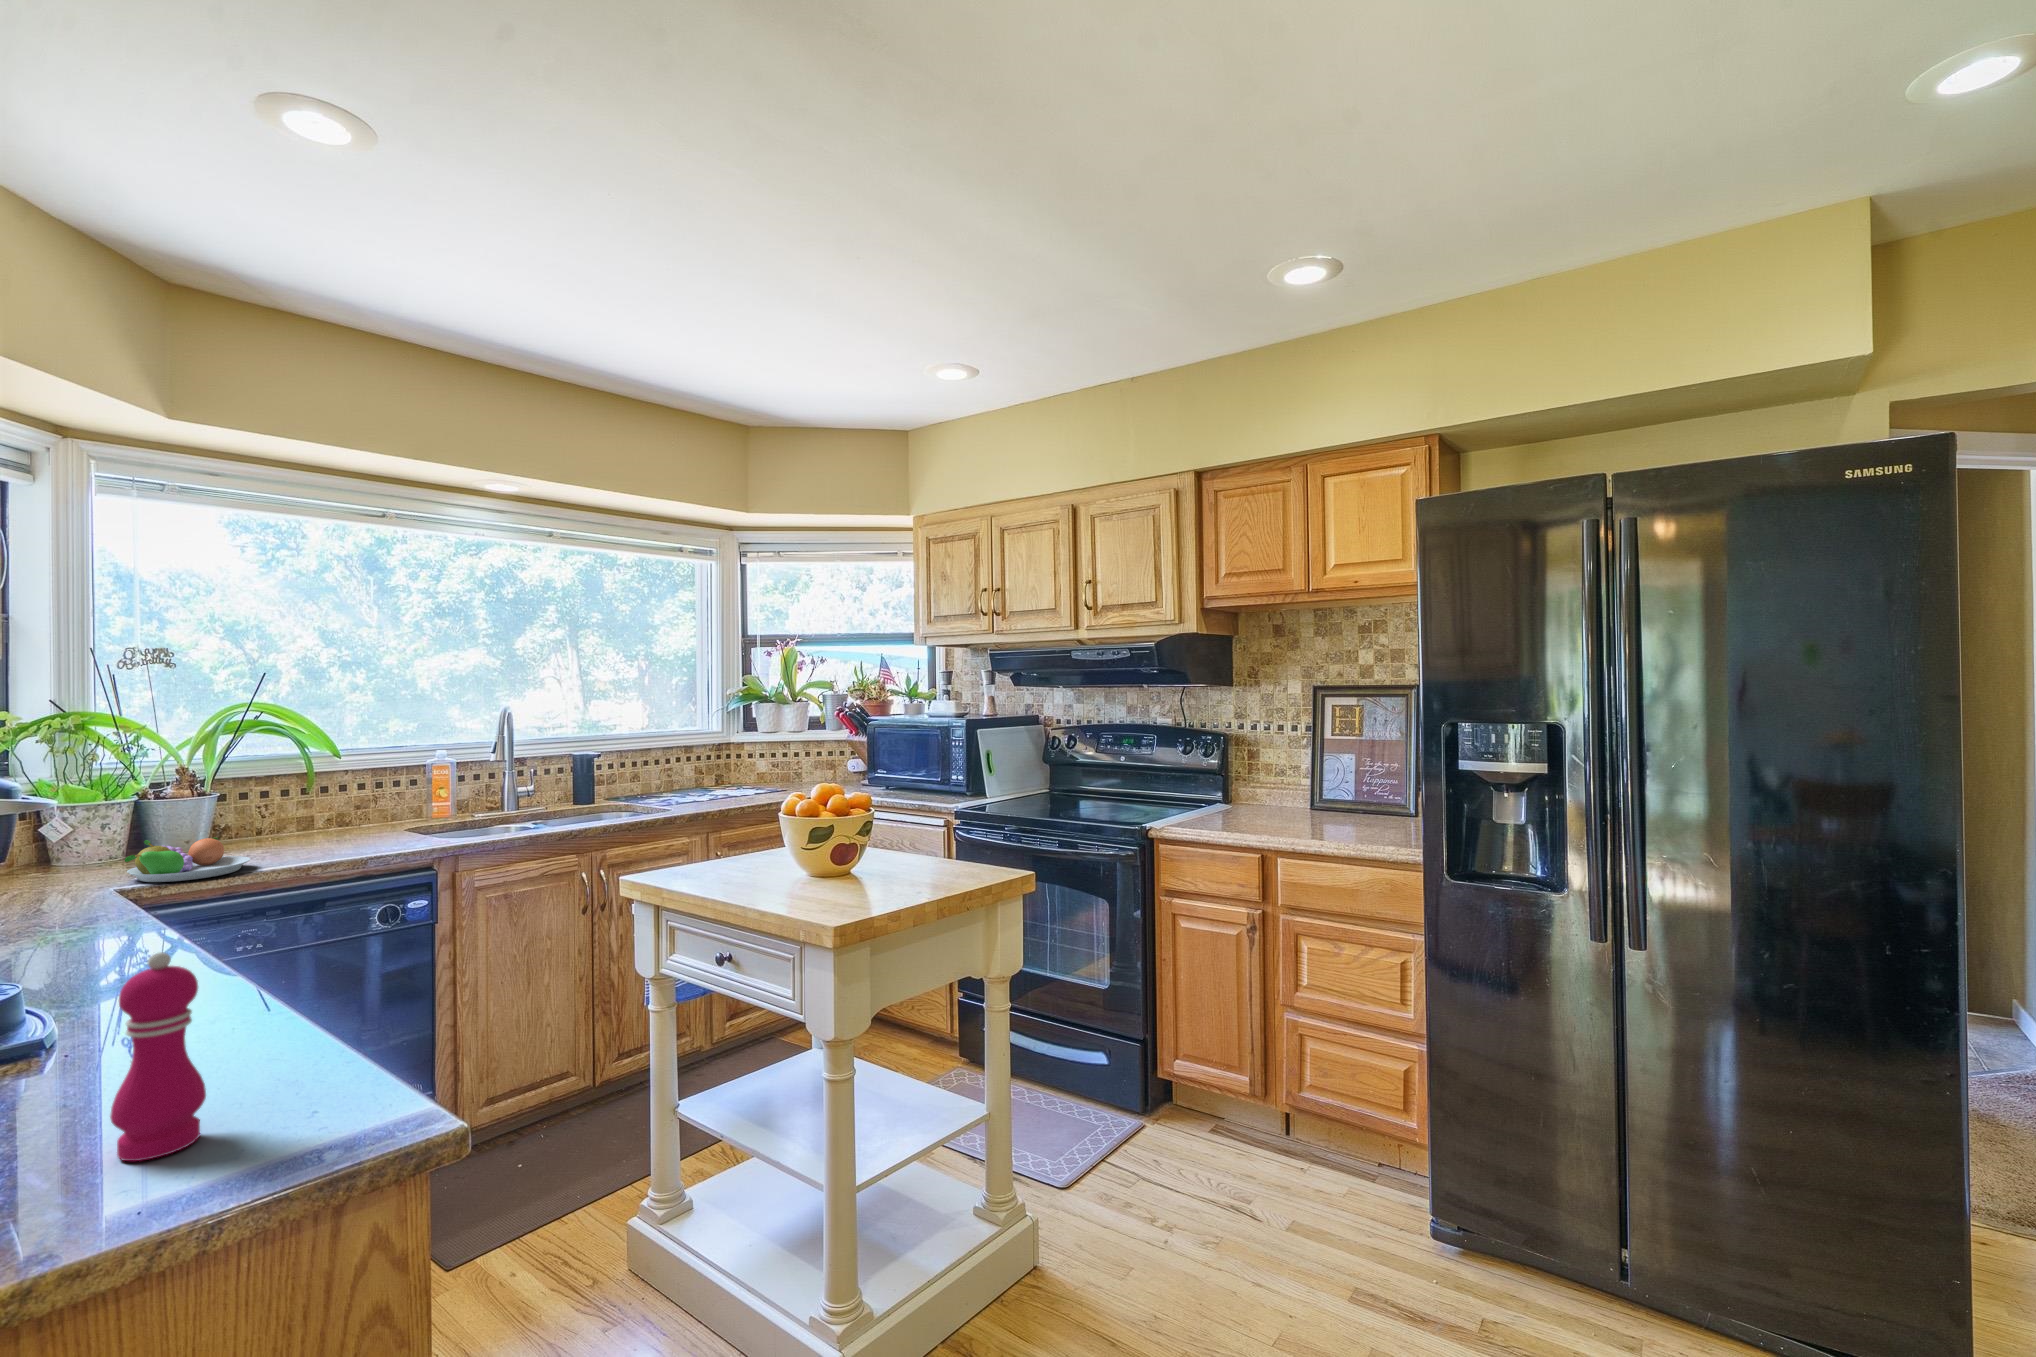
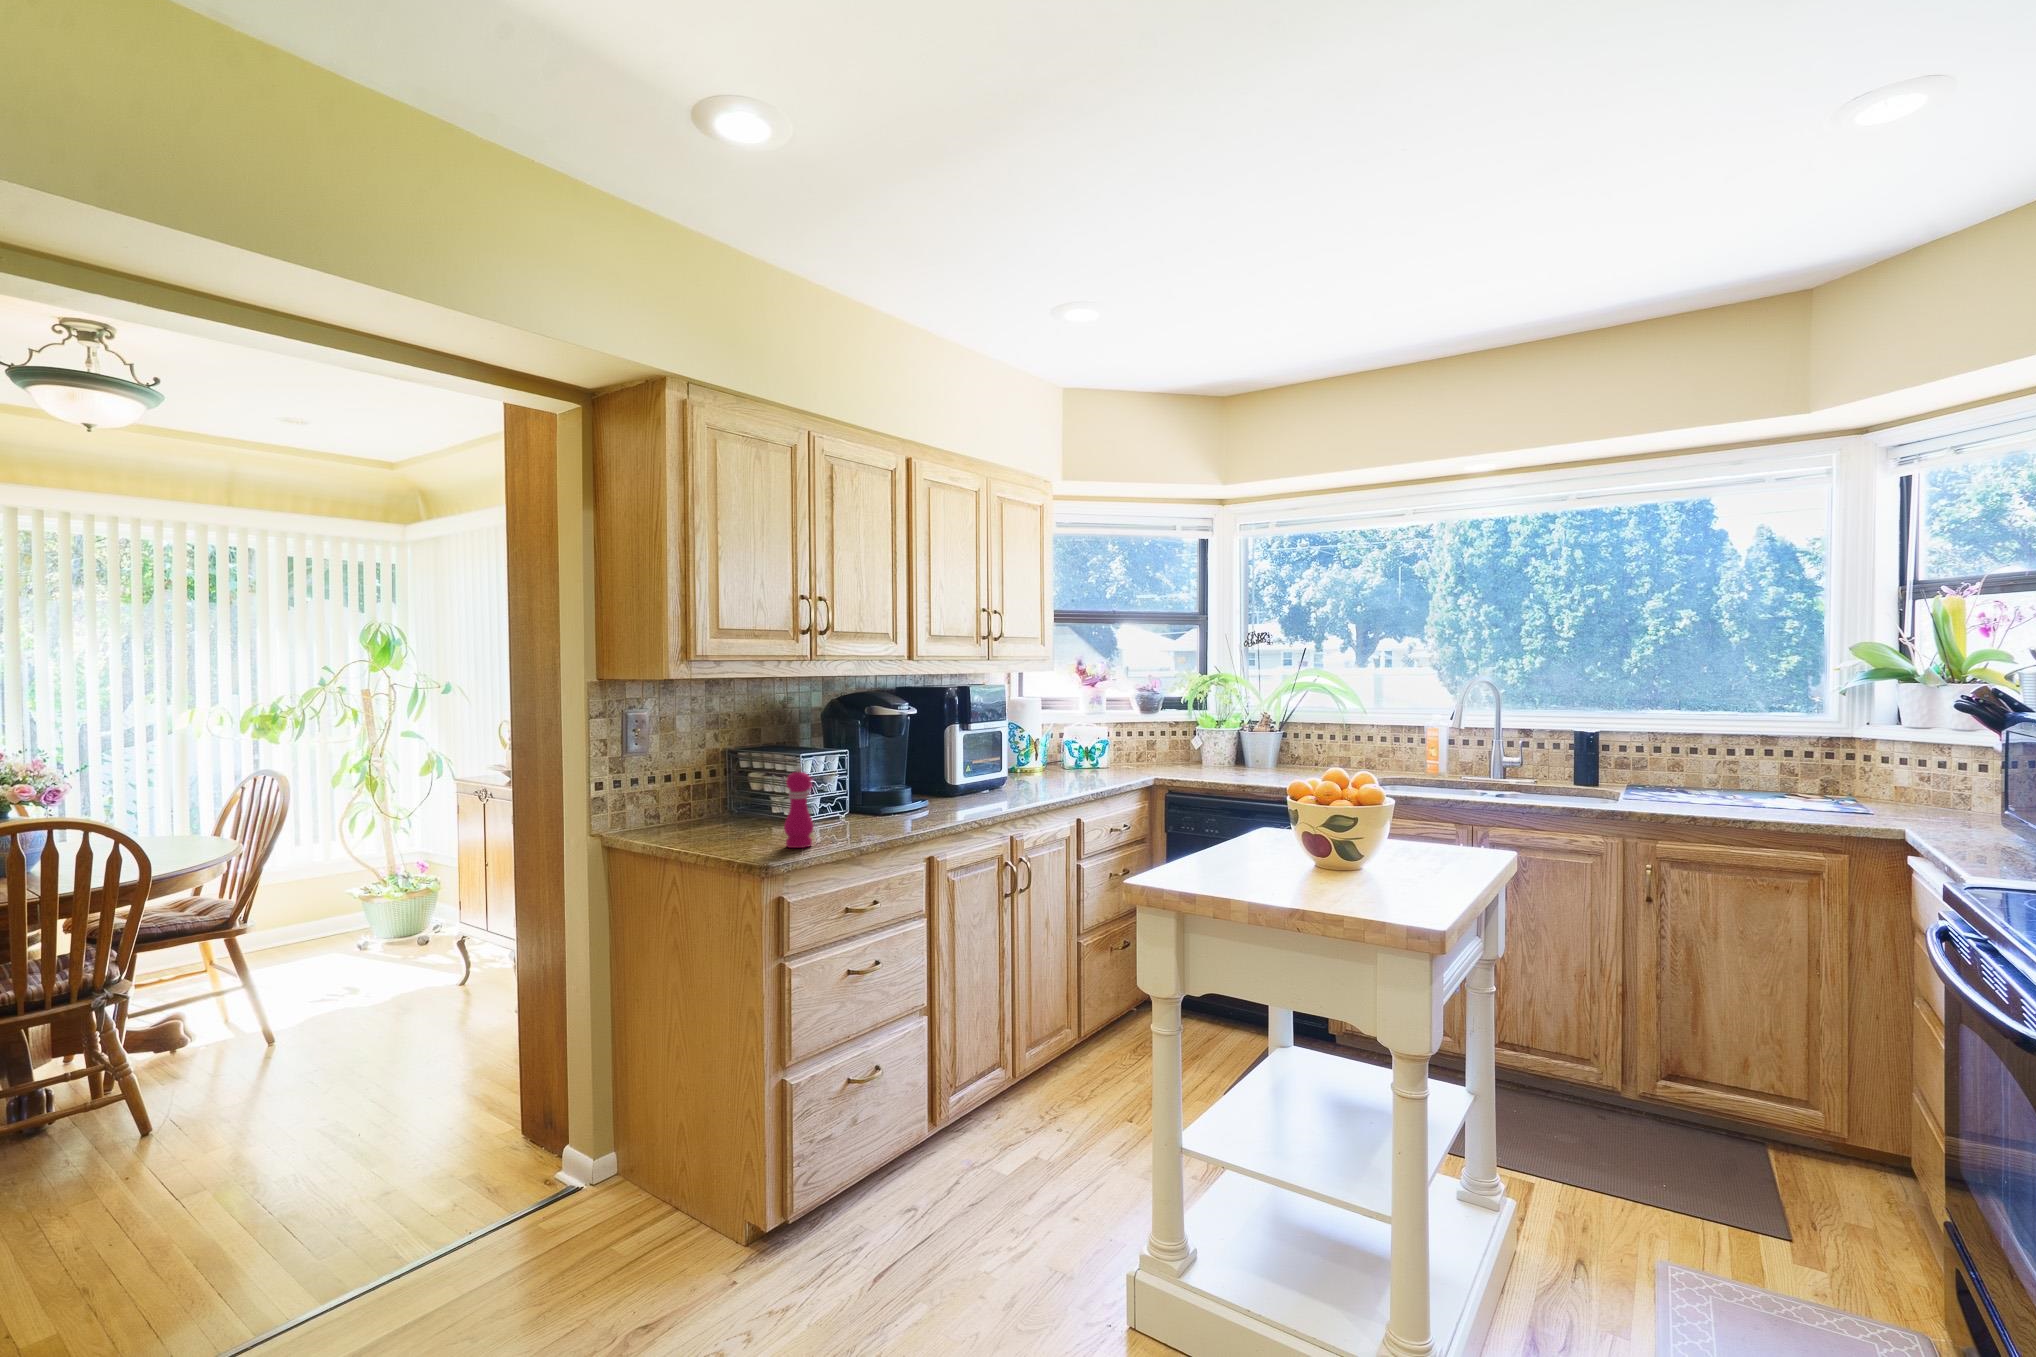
fruit bowl: present [125,837,250,882] -> none [1167,752,1234,780]

